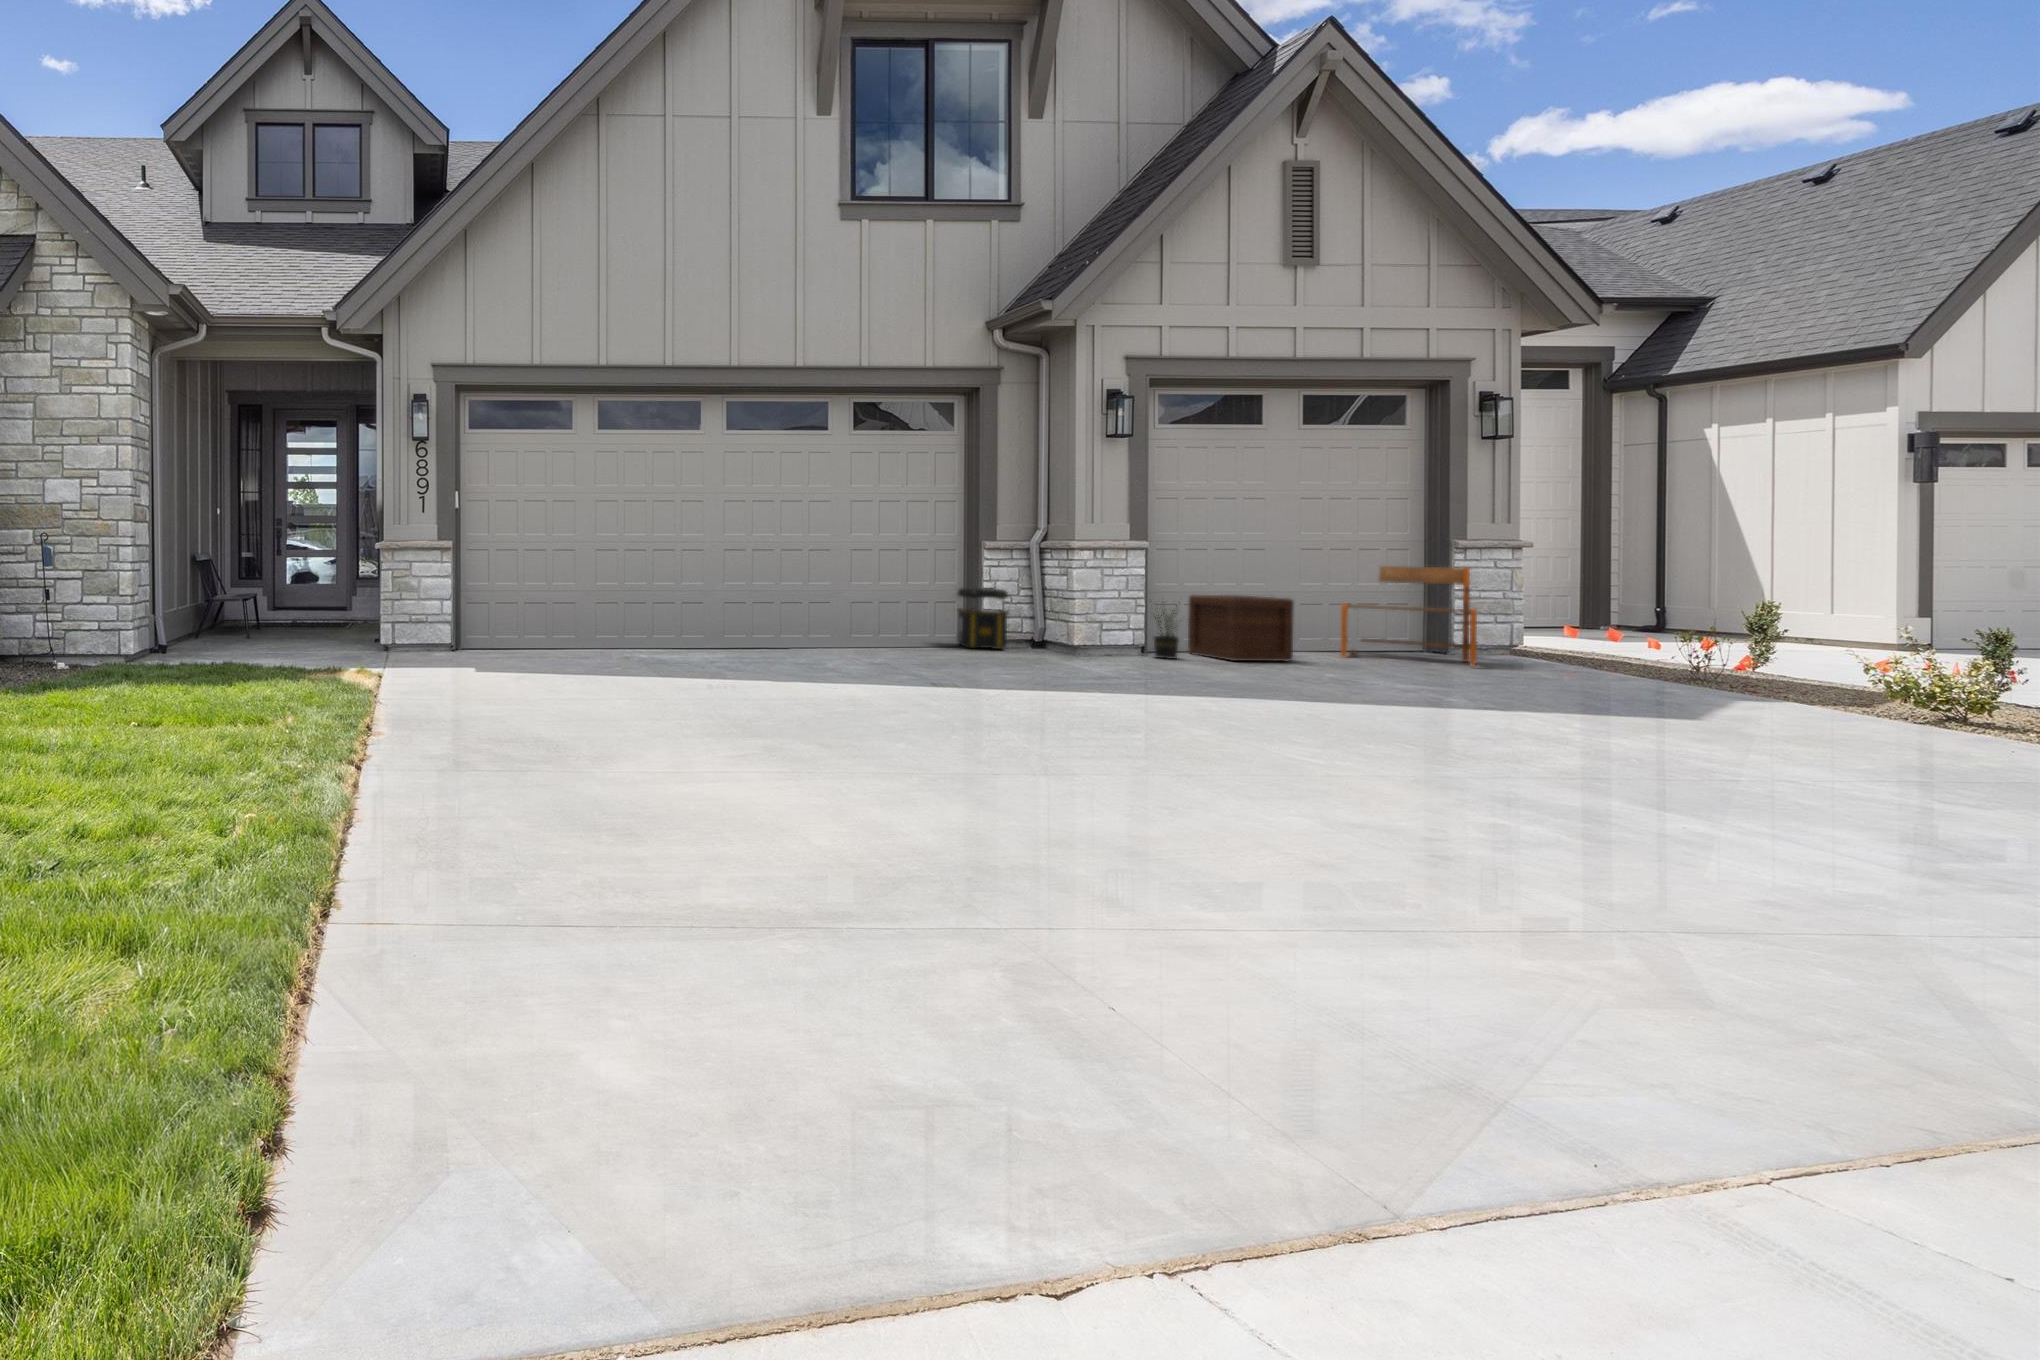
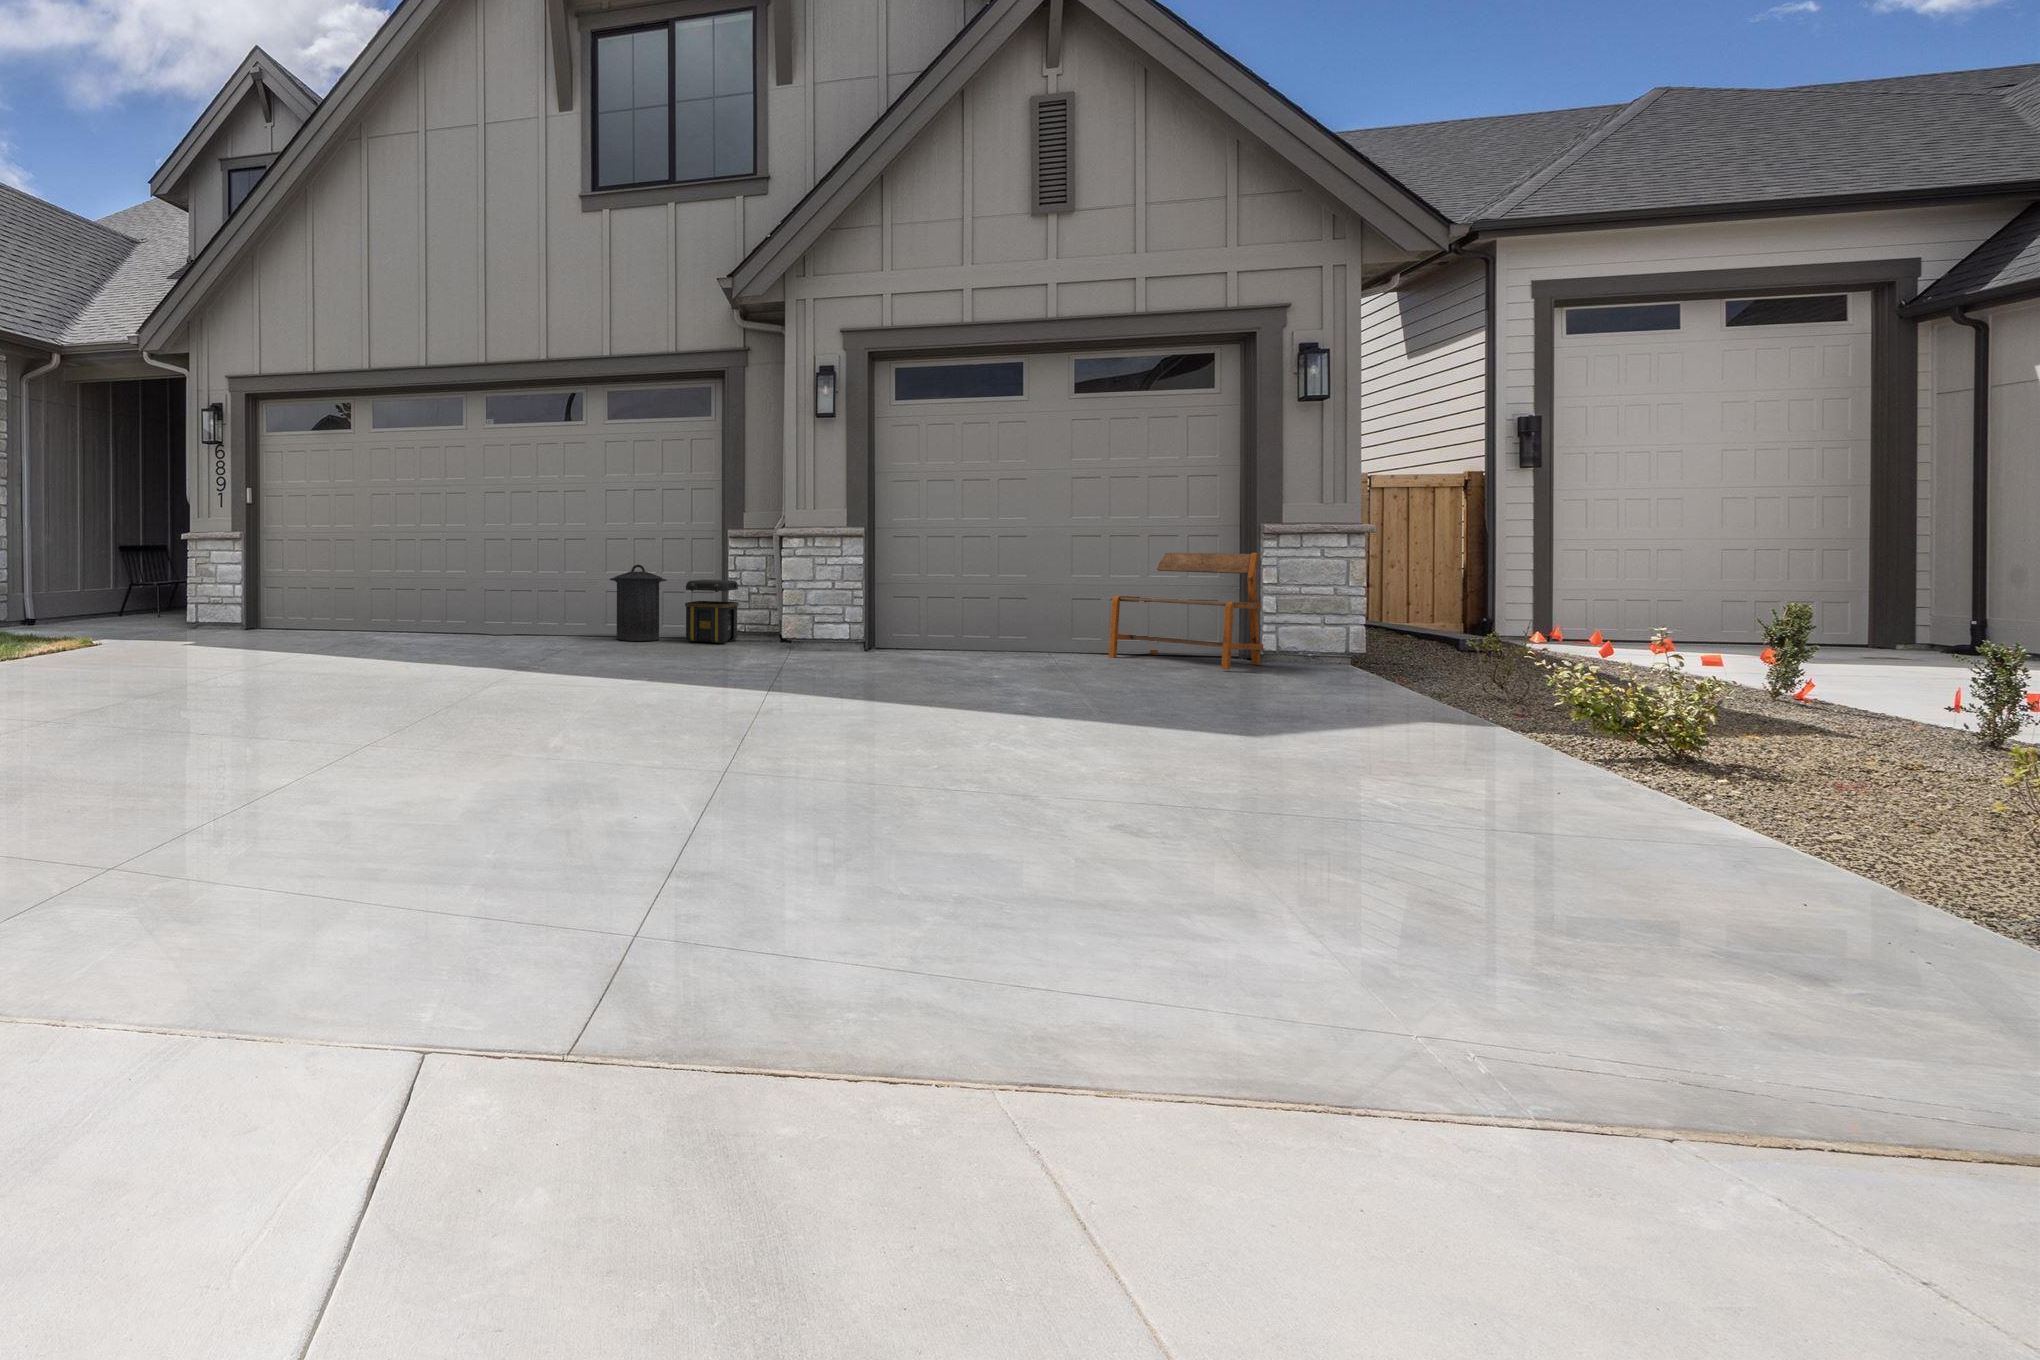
trash can: none [882,573,940,648] -> present [610,565,667,641]
wooden crate: present [1188,595,1294,661] -> none [927,586,1010,660]
potted plant: present [1153,601,1180,659] -> none [850,587,897,655]

